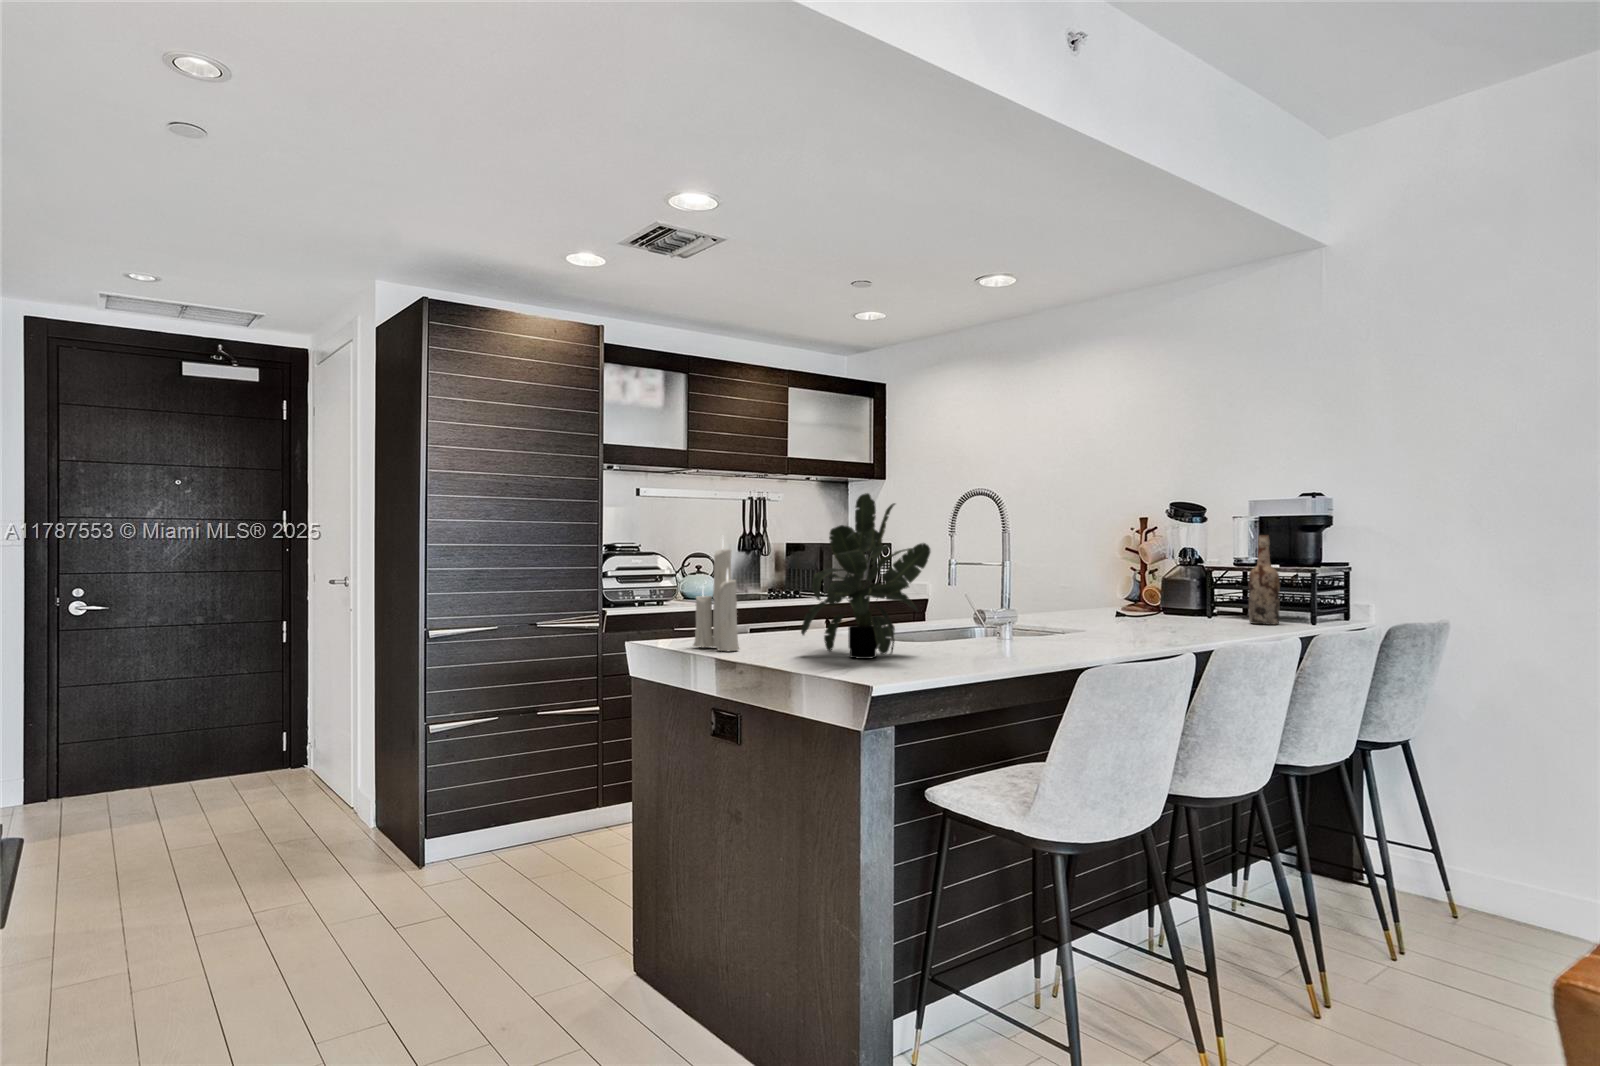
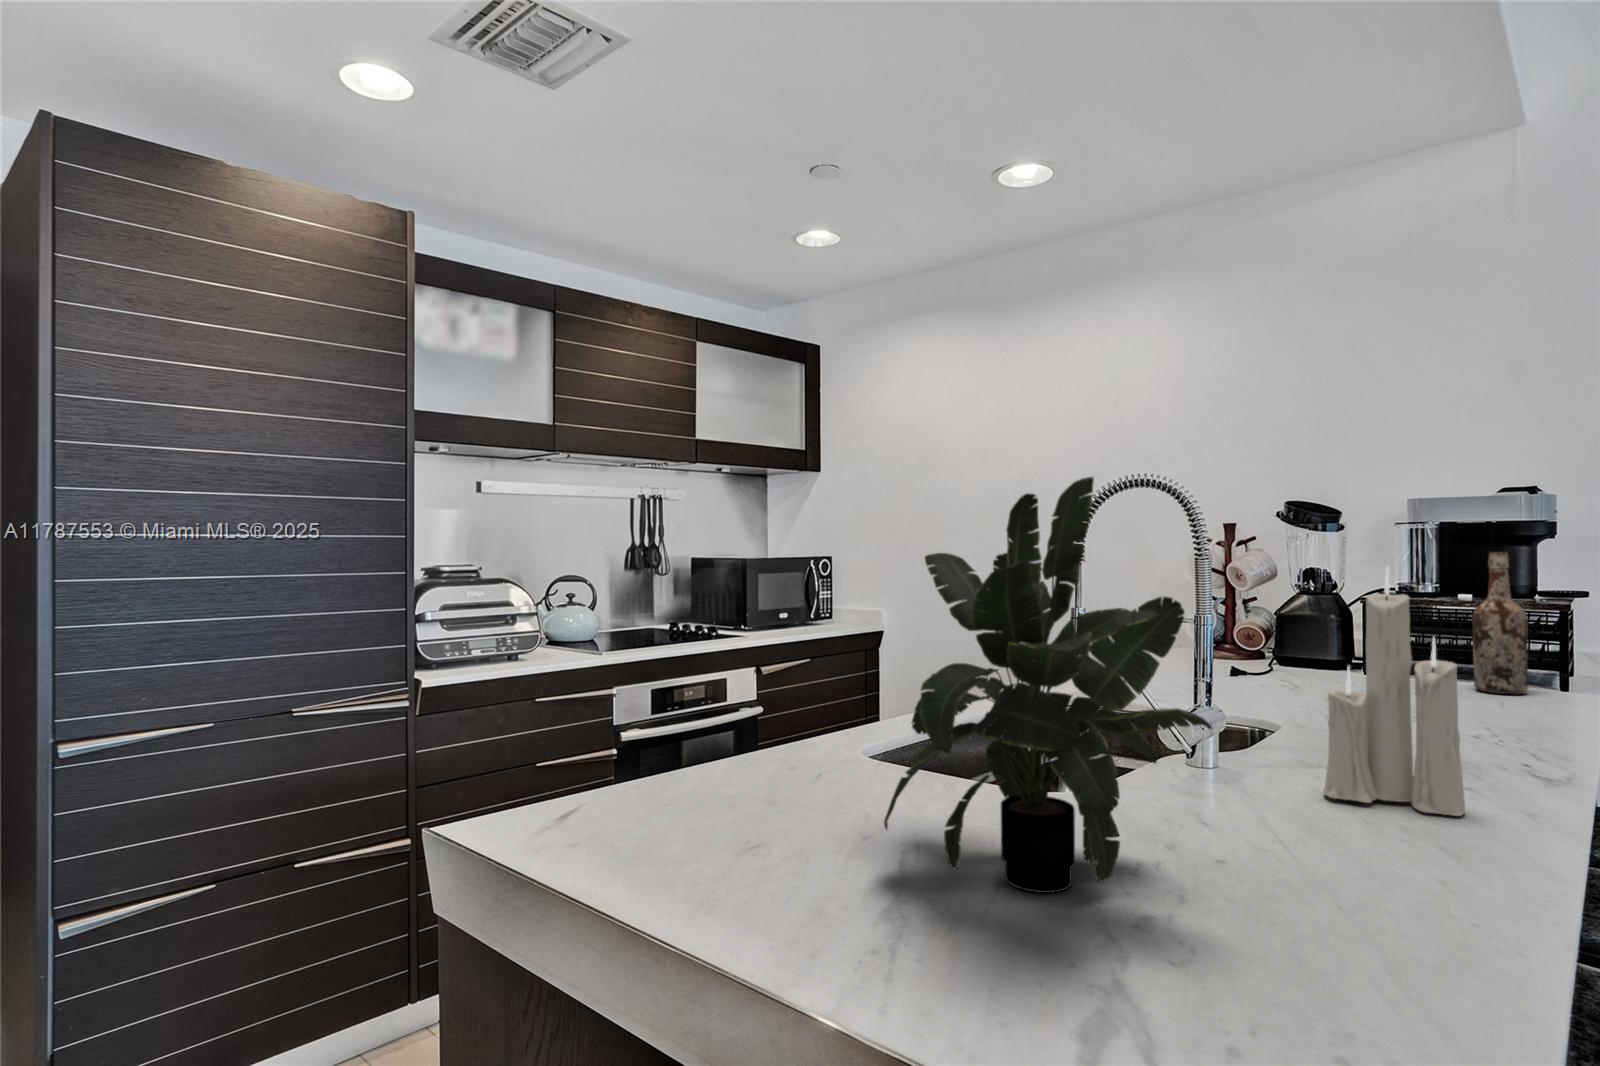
candle: present [693,549,739,651] -> present [1323,567,1465,816]

